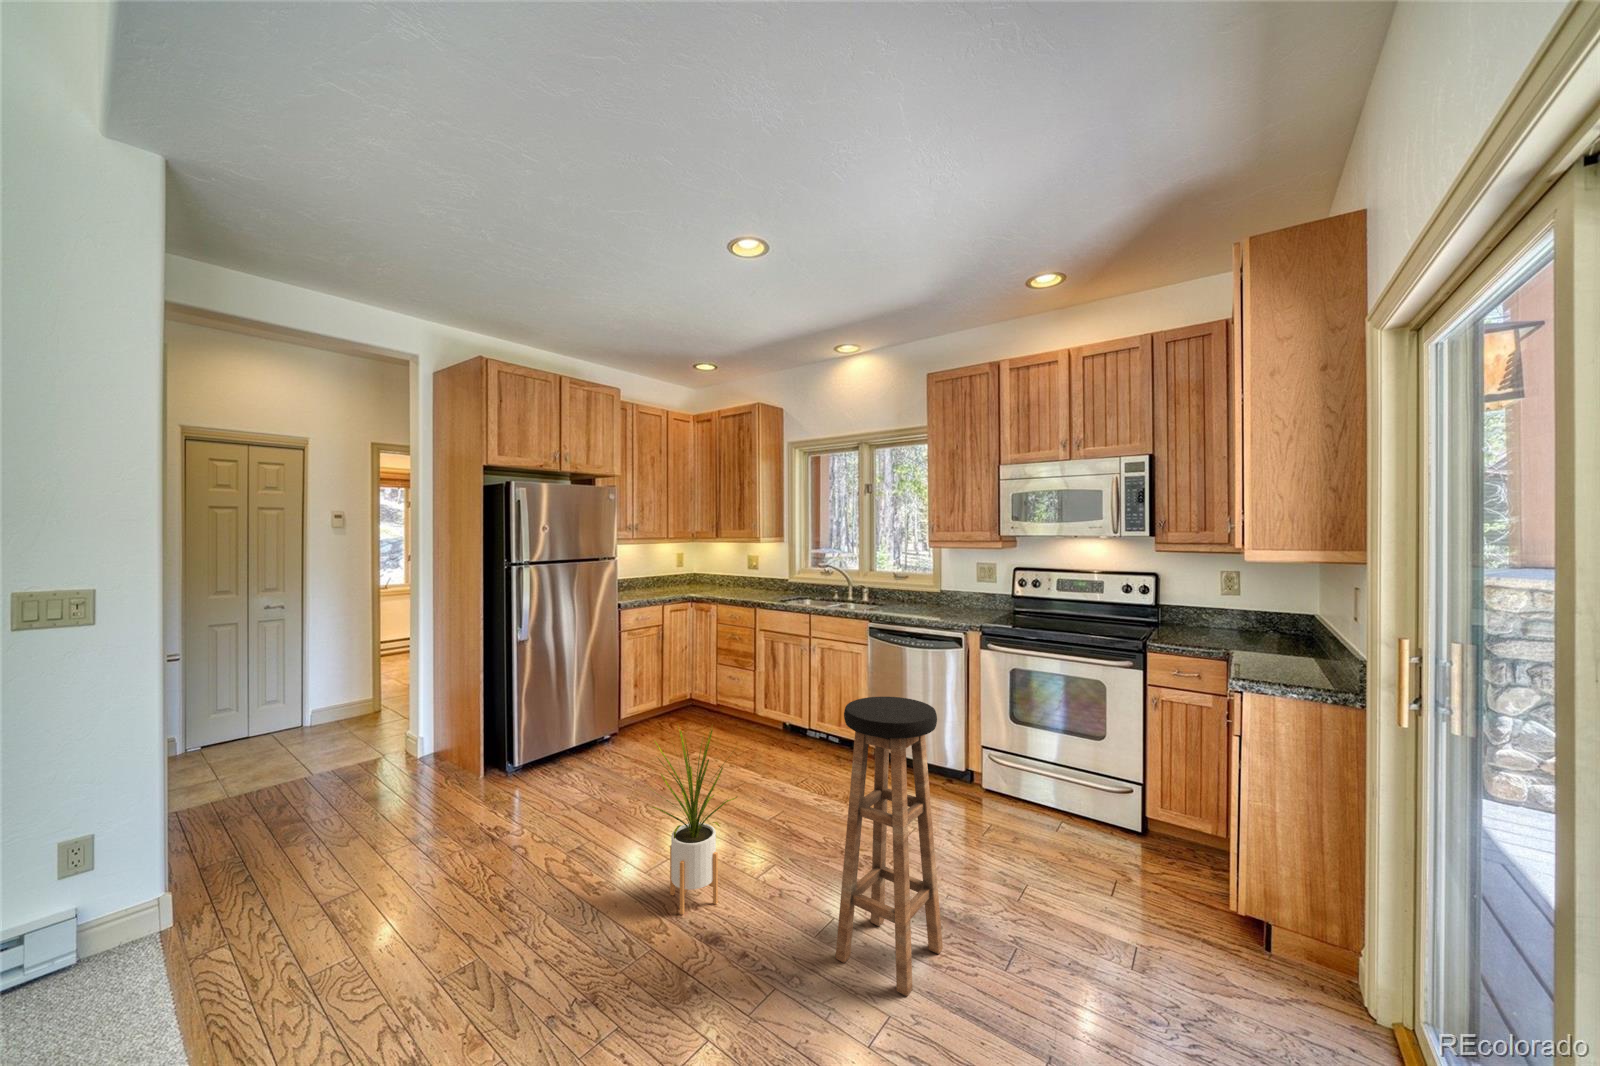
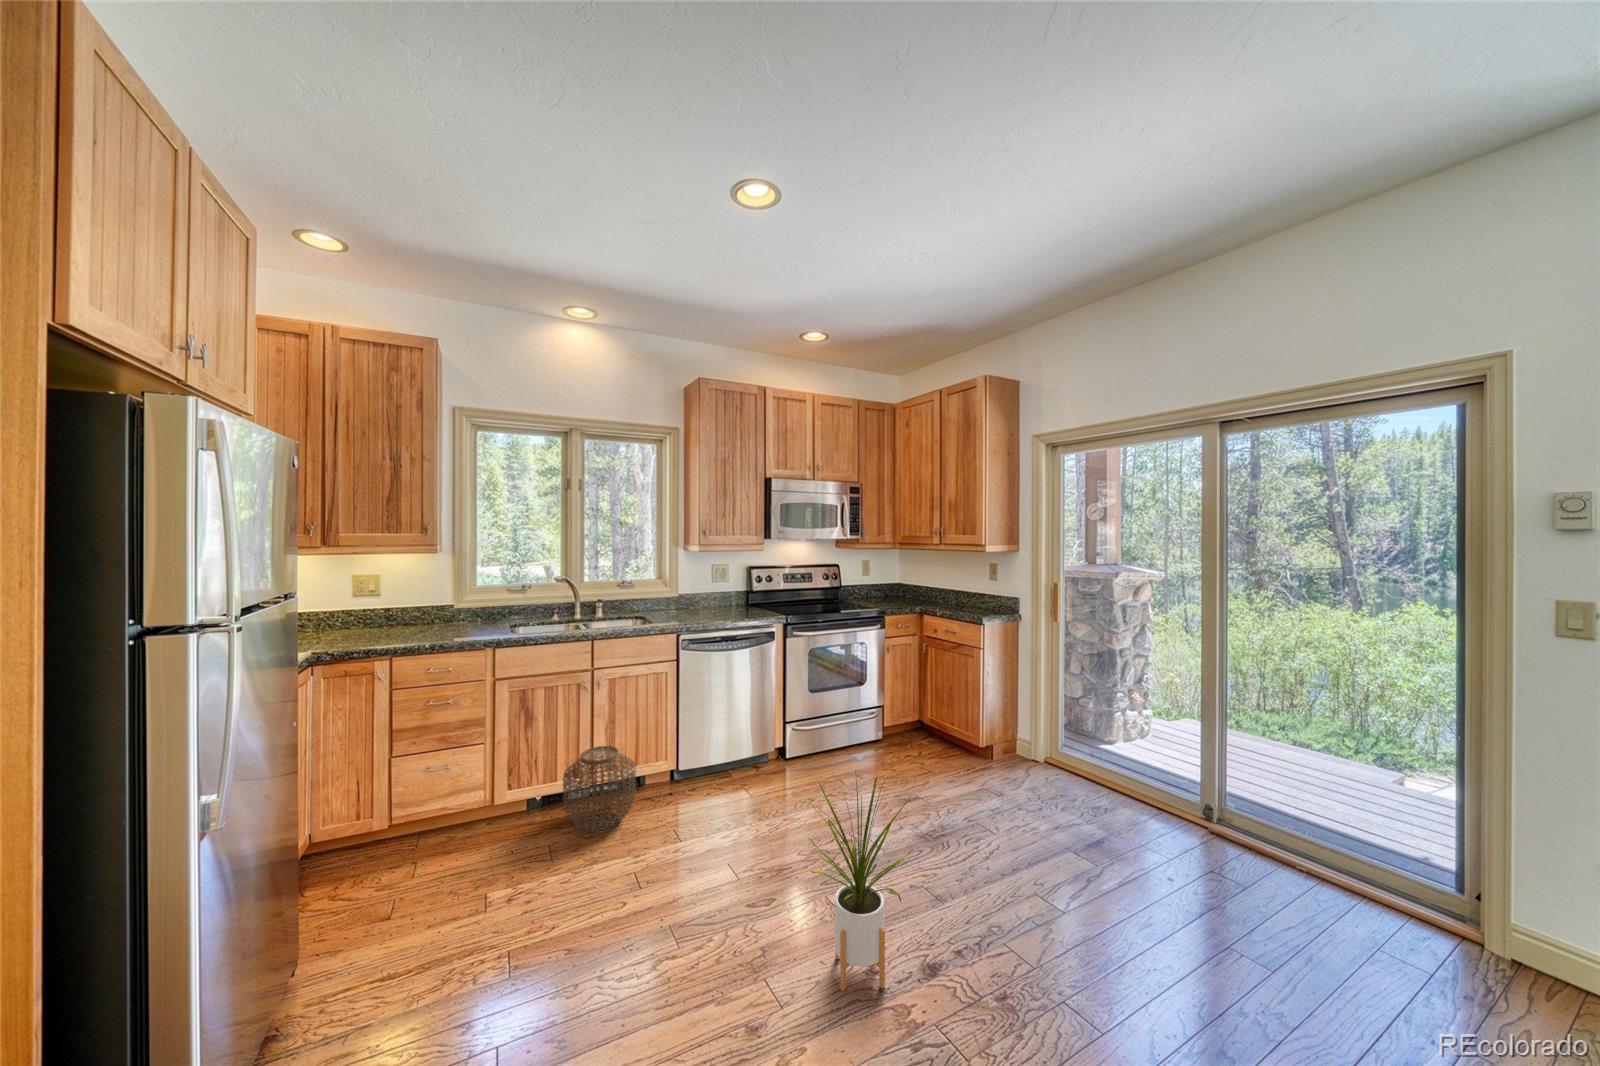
woven basket: none [764,694,819,759] -> present [563,746,636,833]
bar stool: present [836,697,943,996] -> none [932,676,1021,901]

